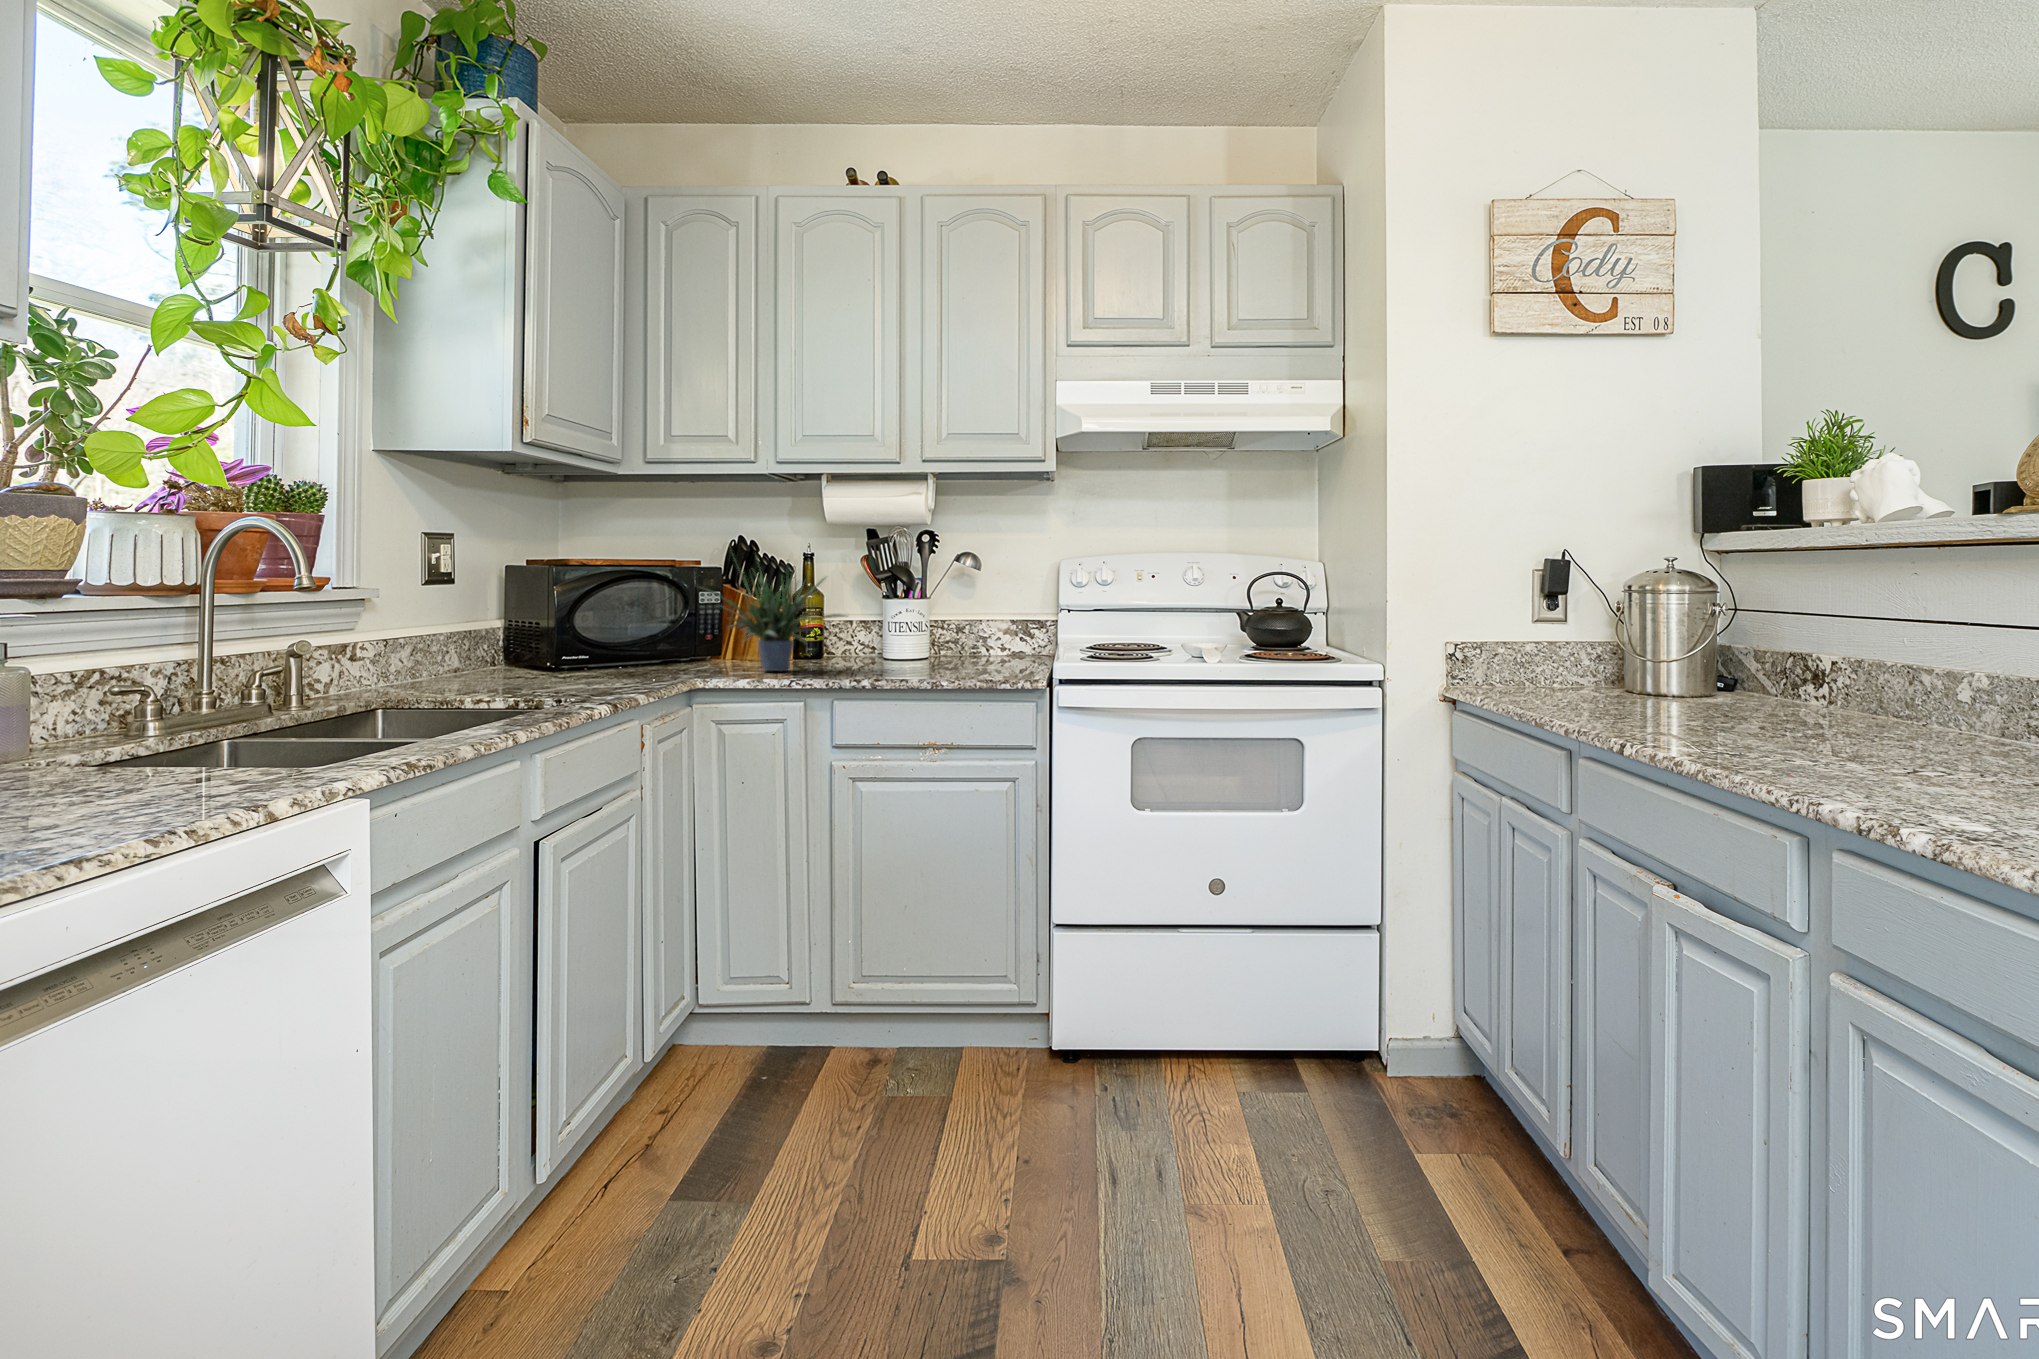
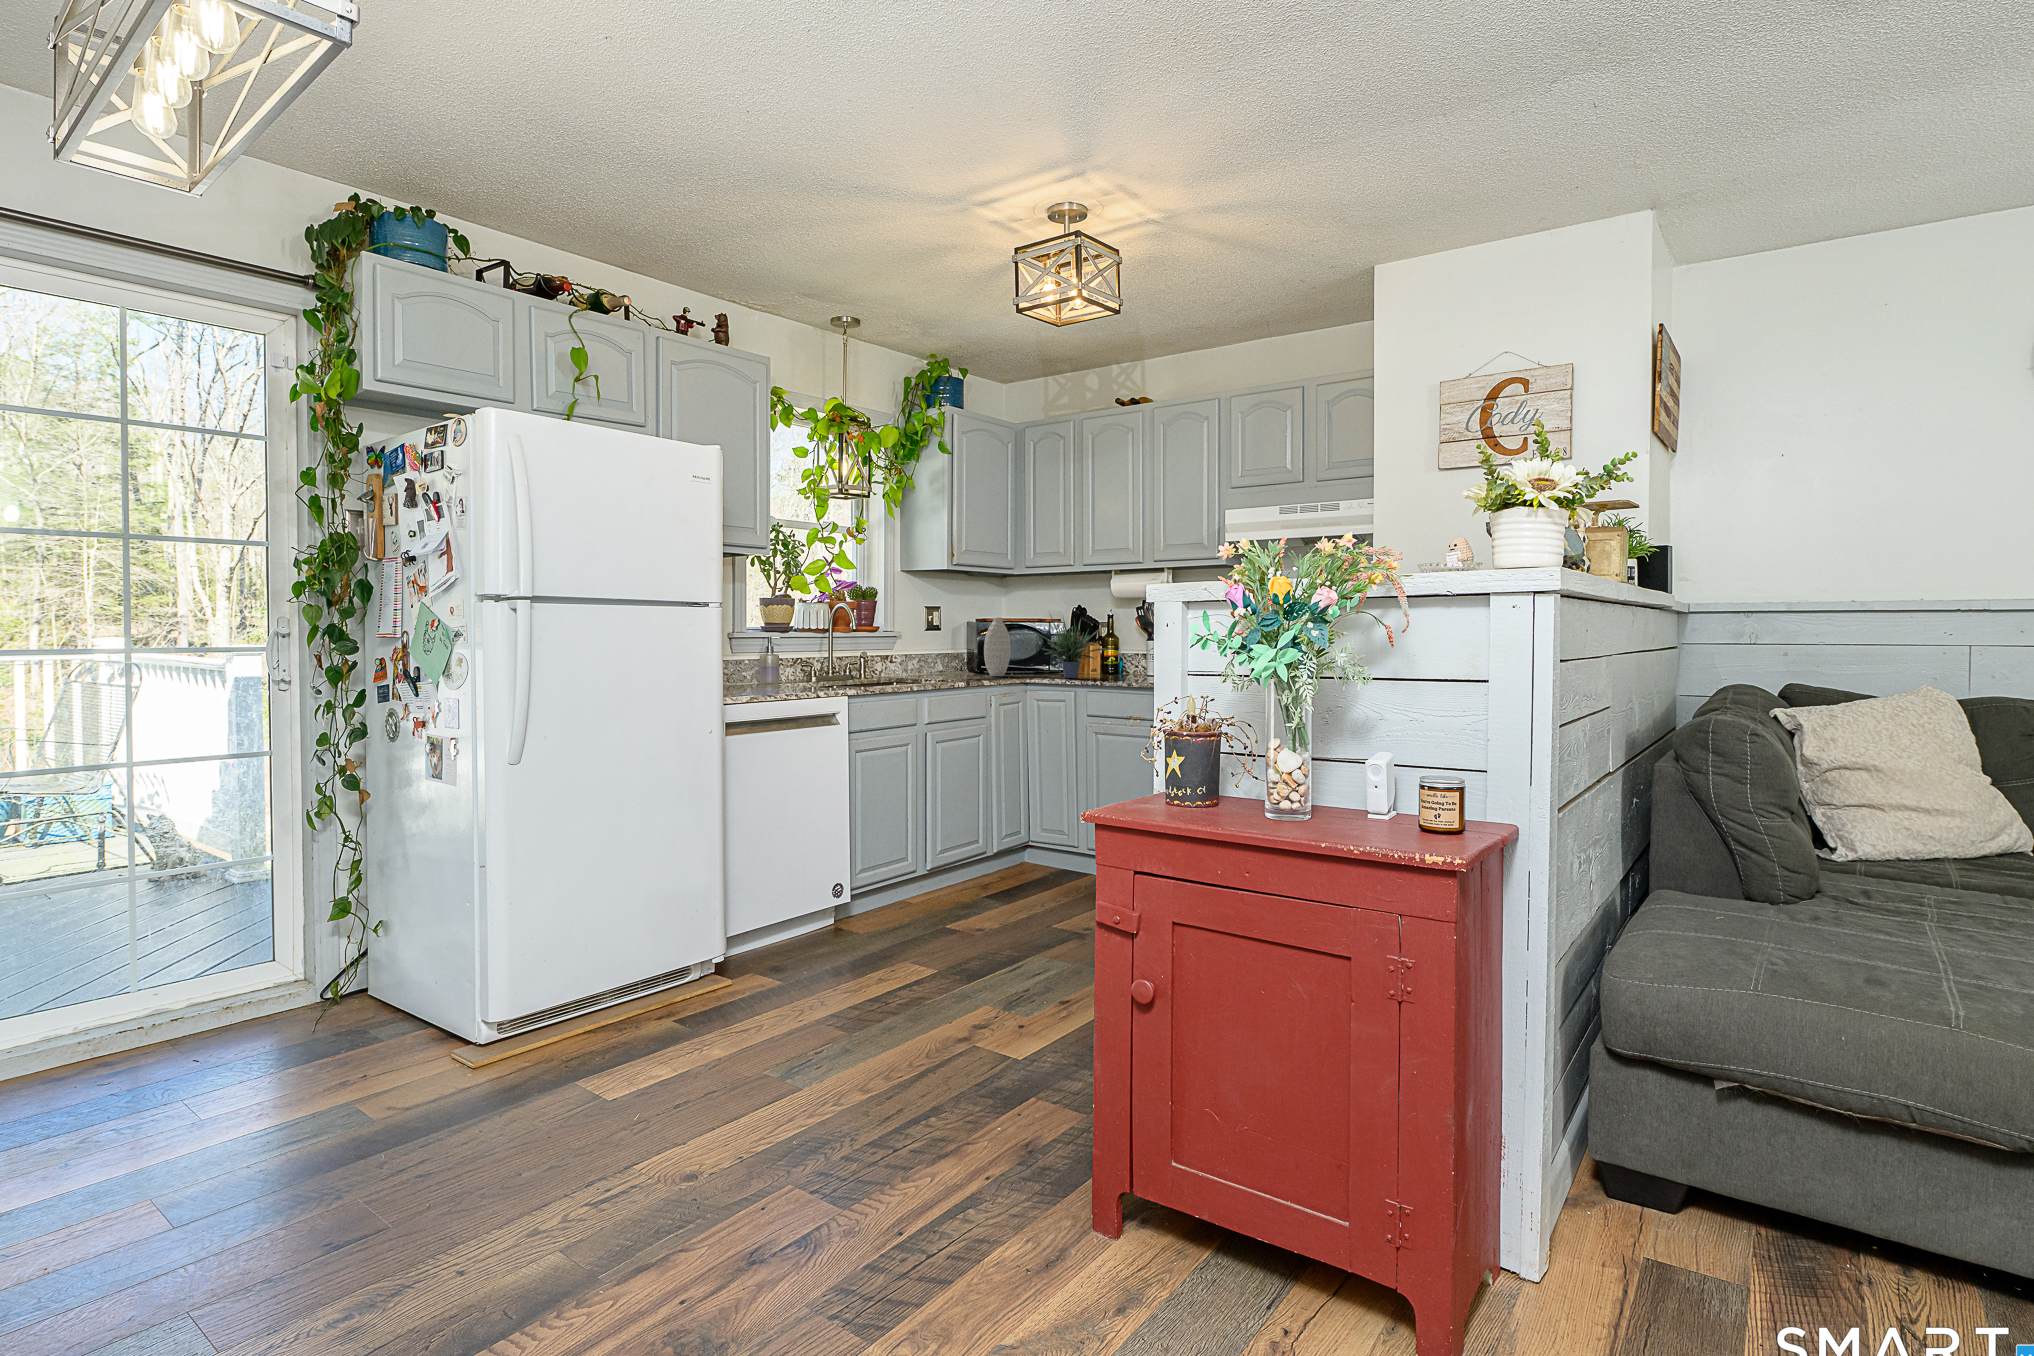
vase: none [584,556,641,675] -> present [984,617,1010,676]

